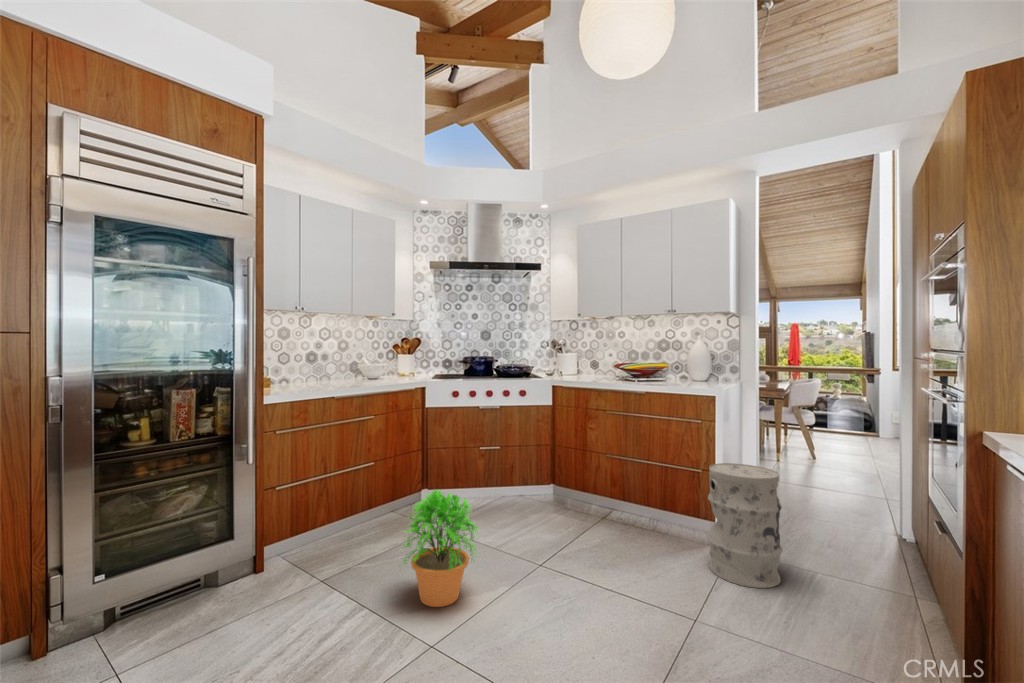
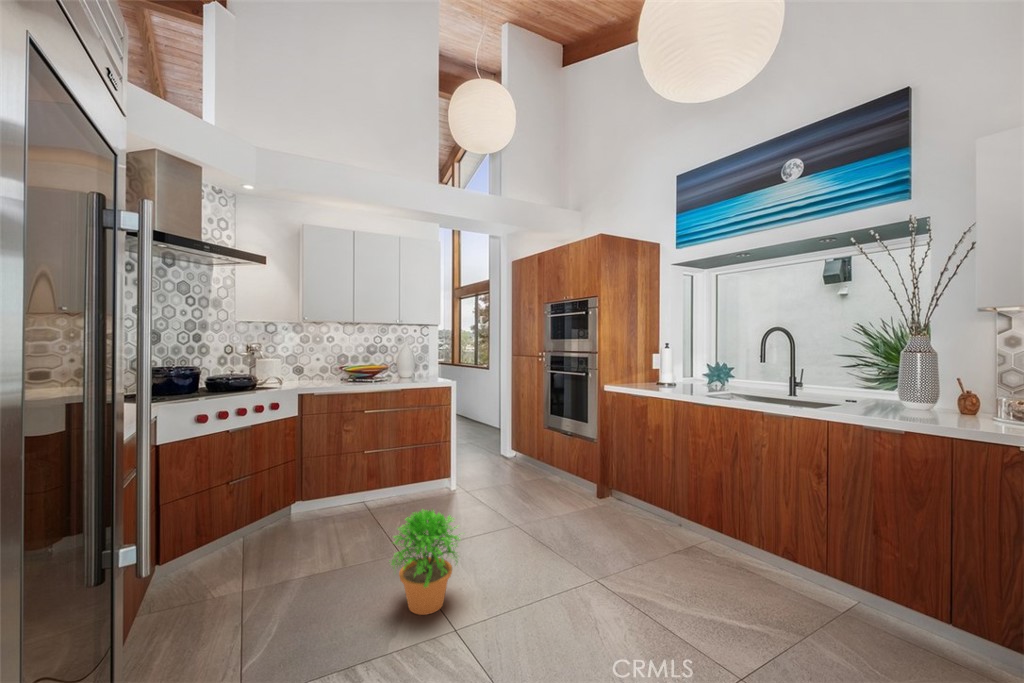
trash can: present [708,463,783,588] -> none [467,429,508,502]

